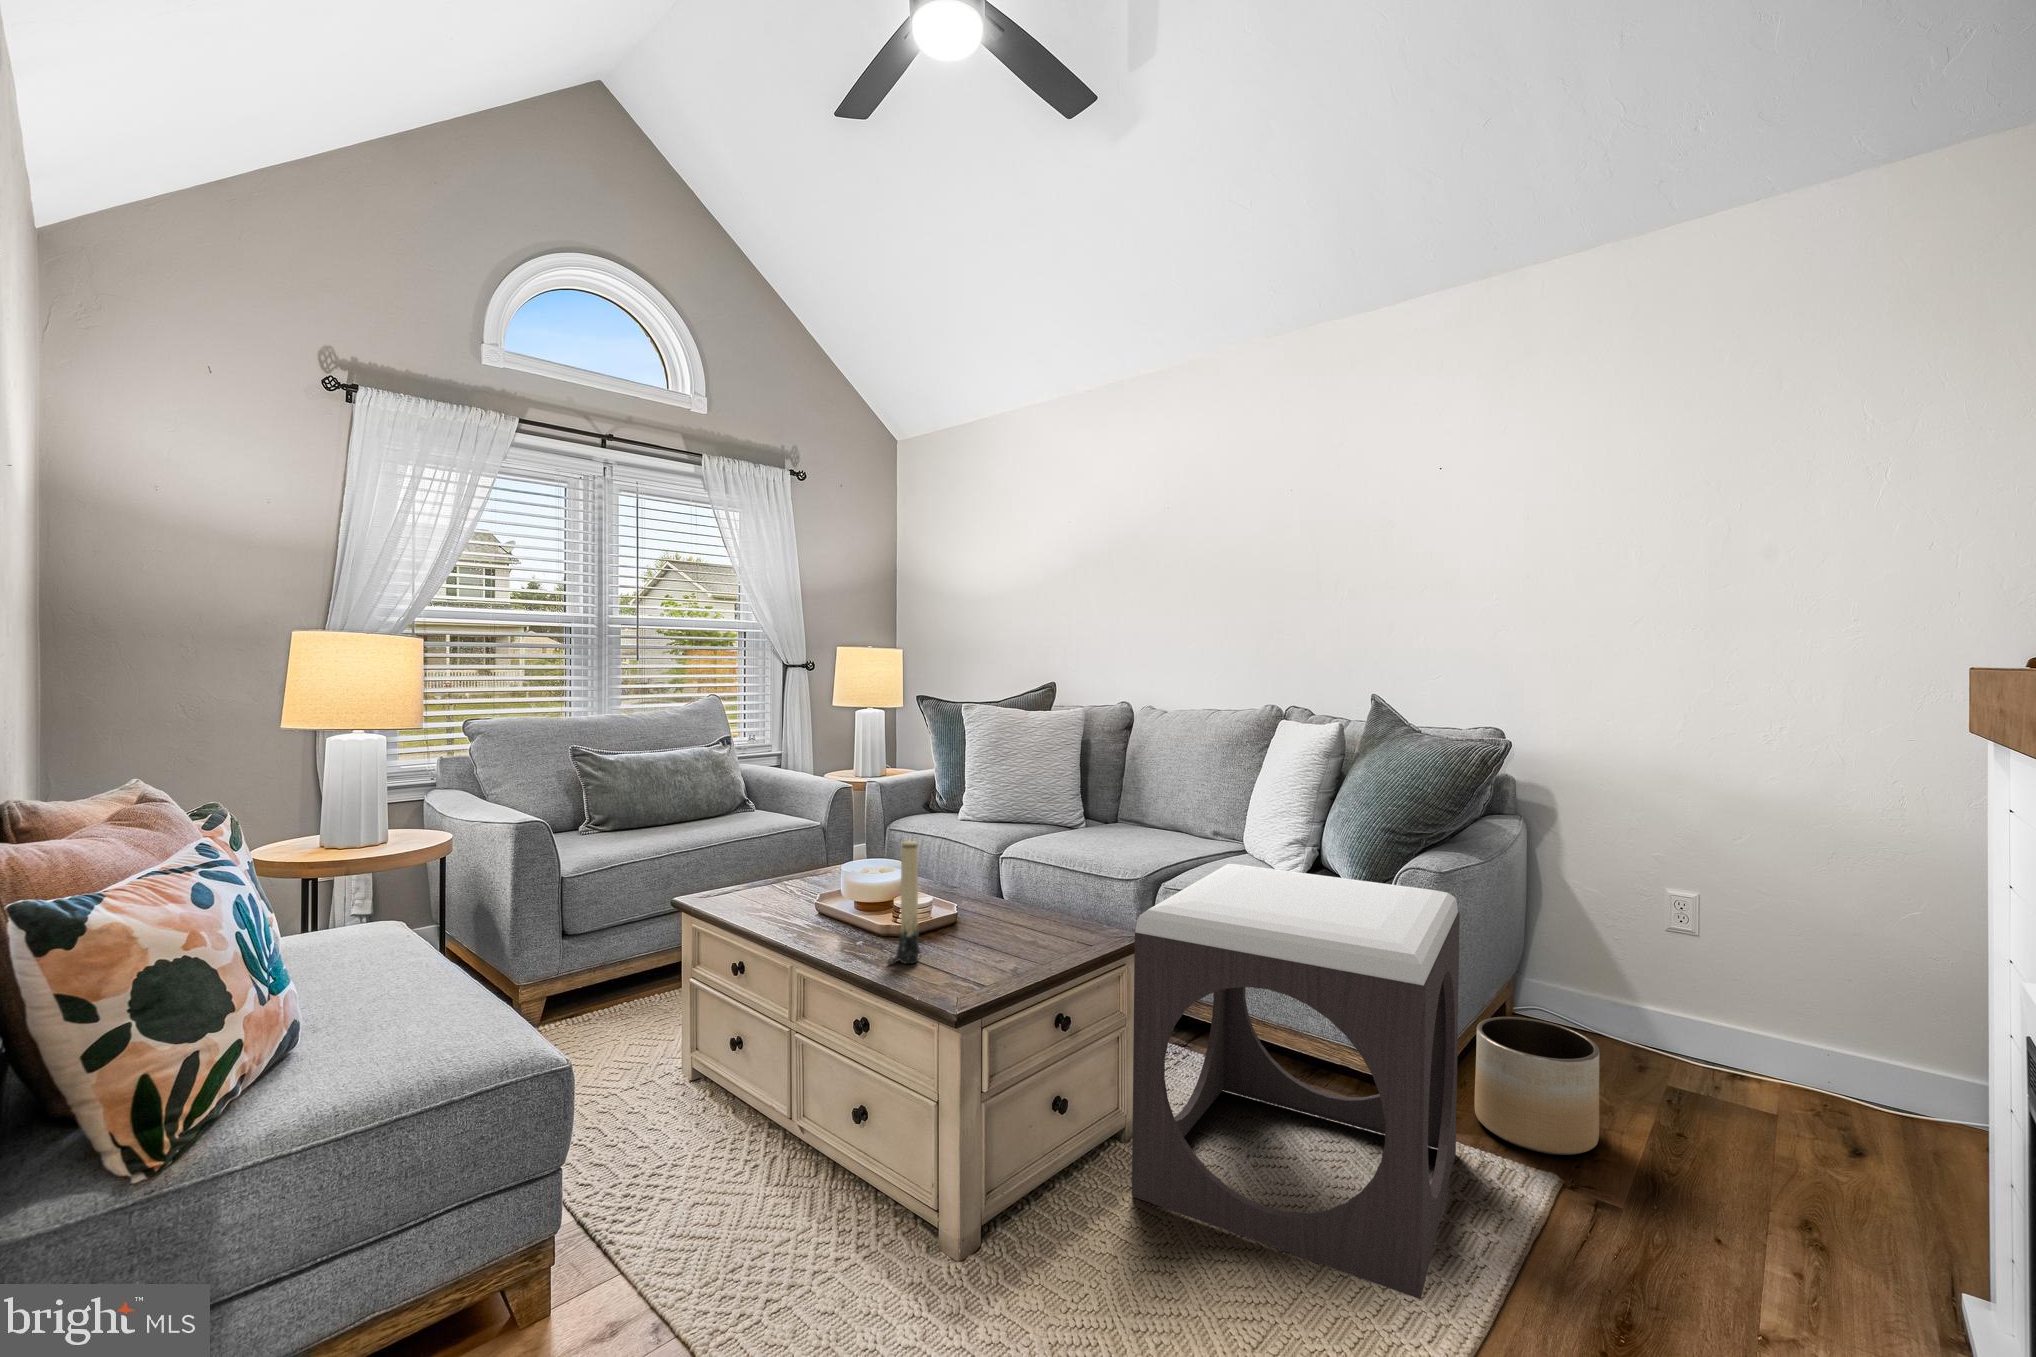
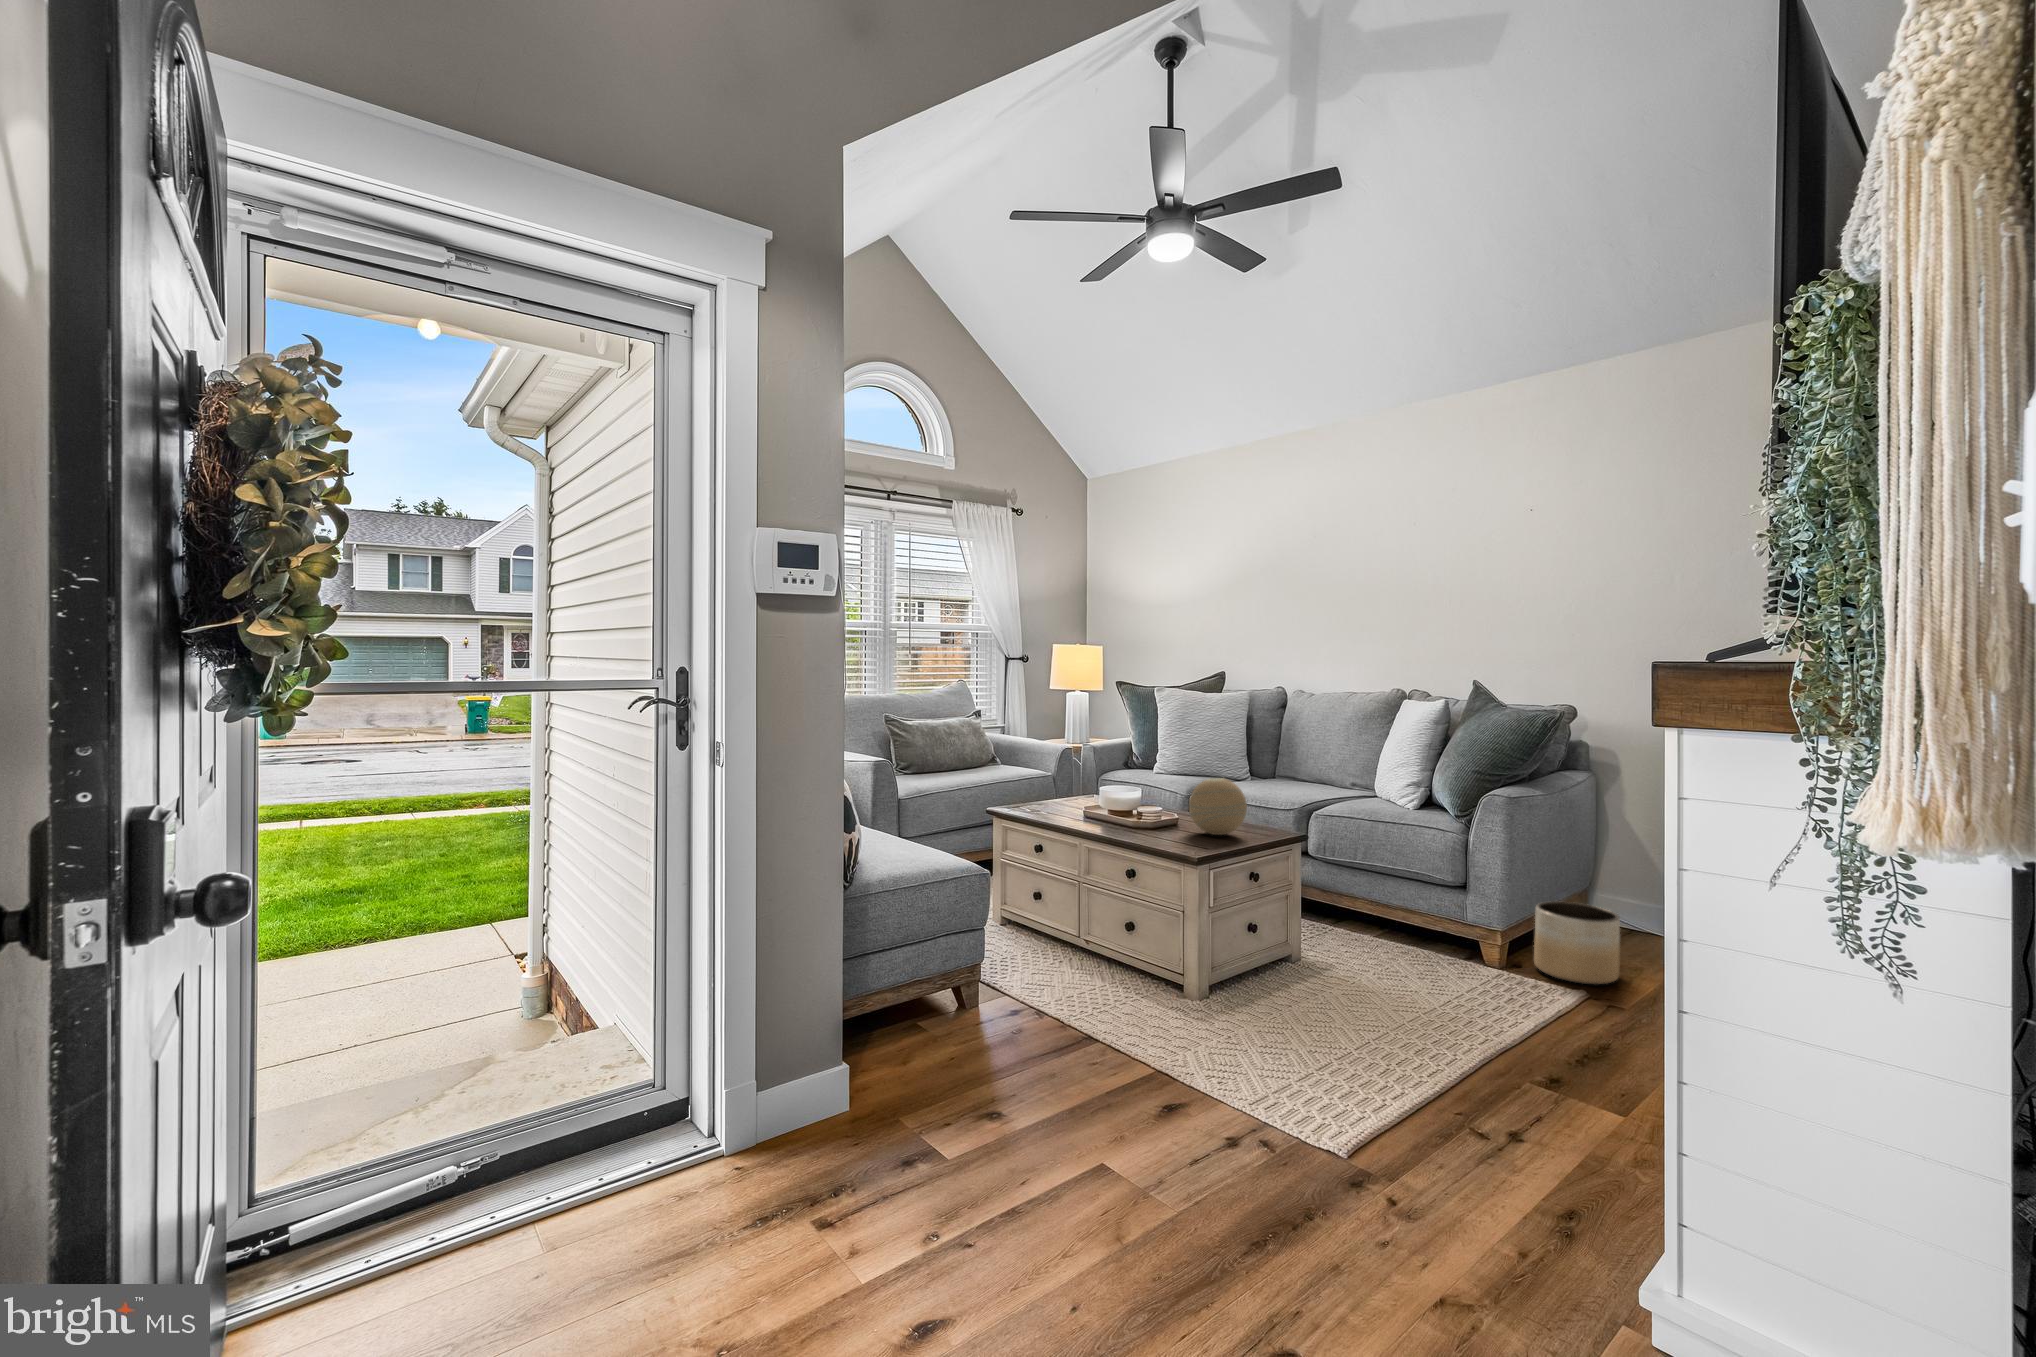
candle: present [888,841,921,965] -> none [1145,766,1165,839]
decorative orb: none [966,855,1057,948] -> present [1189,778,1247,835]
footstool: present [1132,864,1460,1299] -> none [1296,792,1518,1030]

